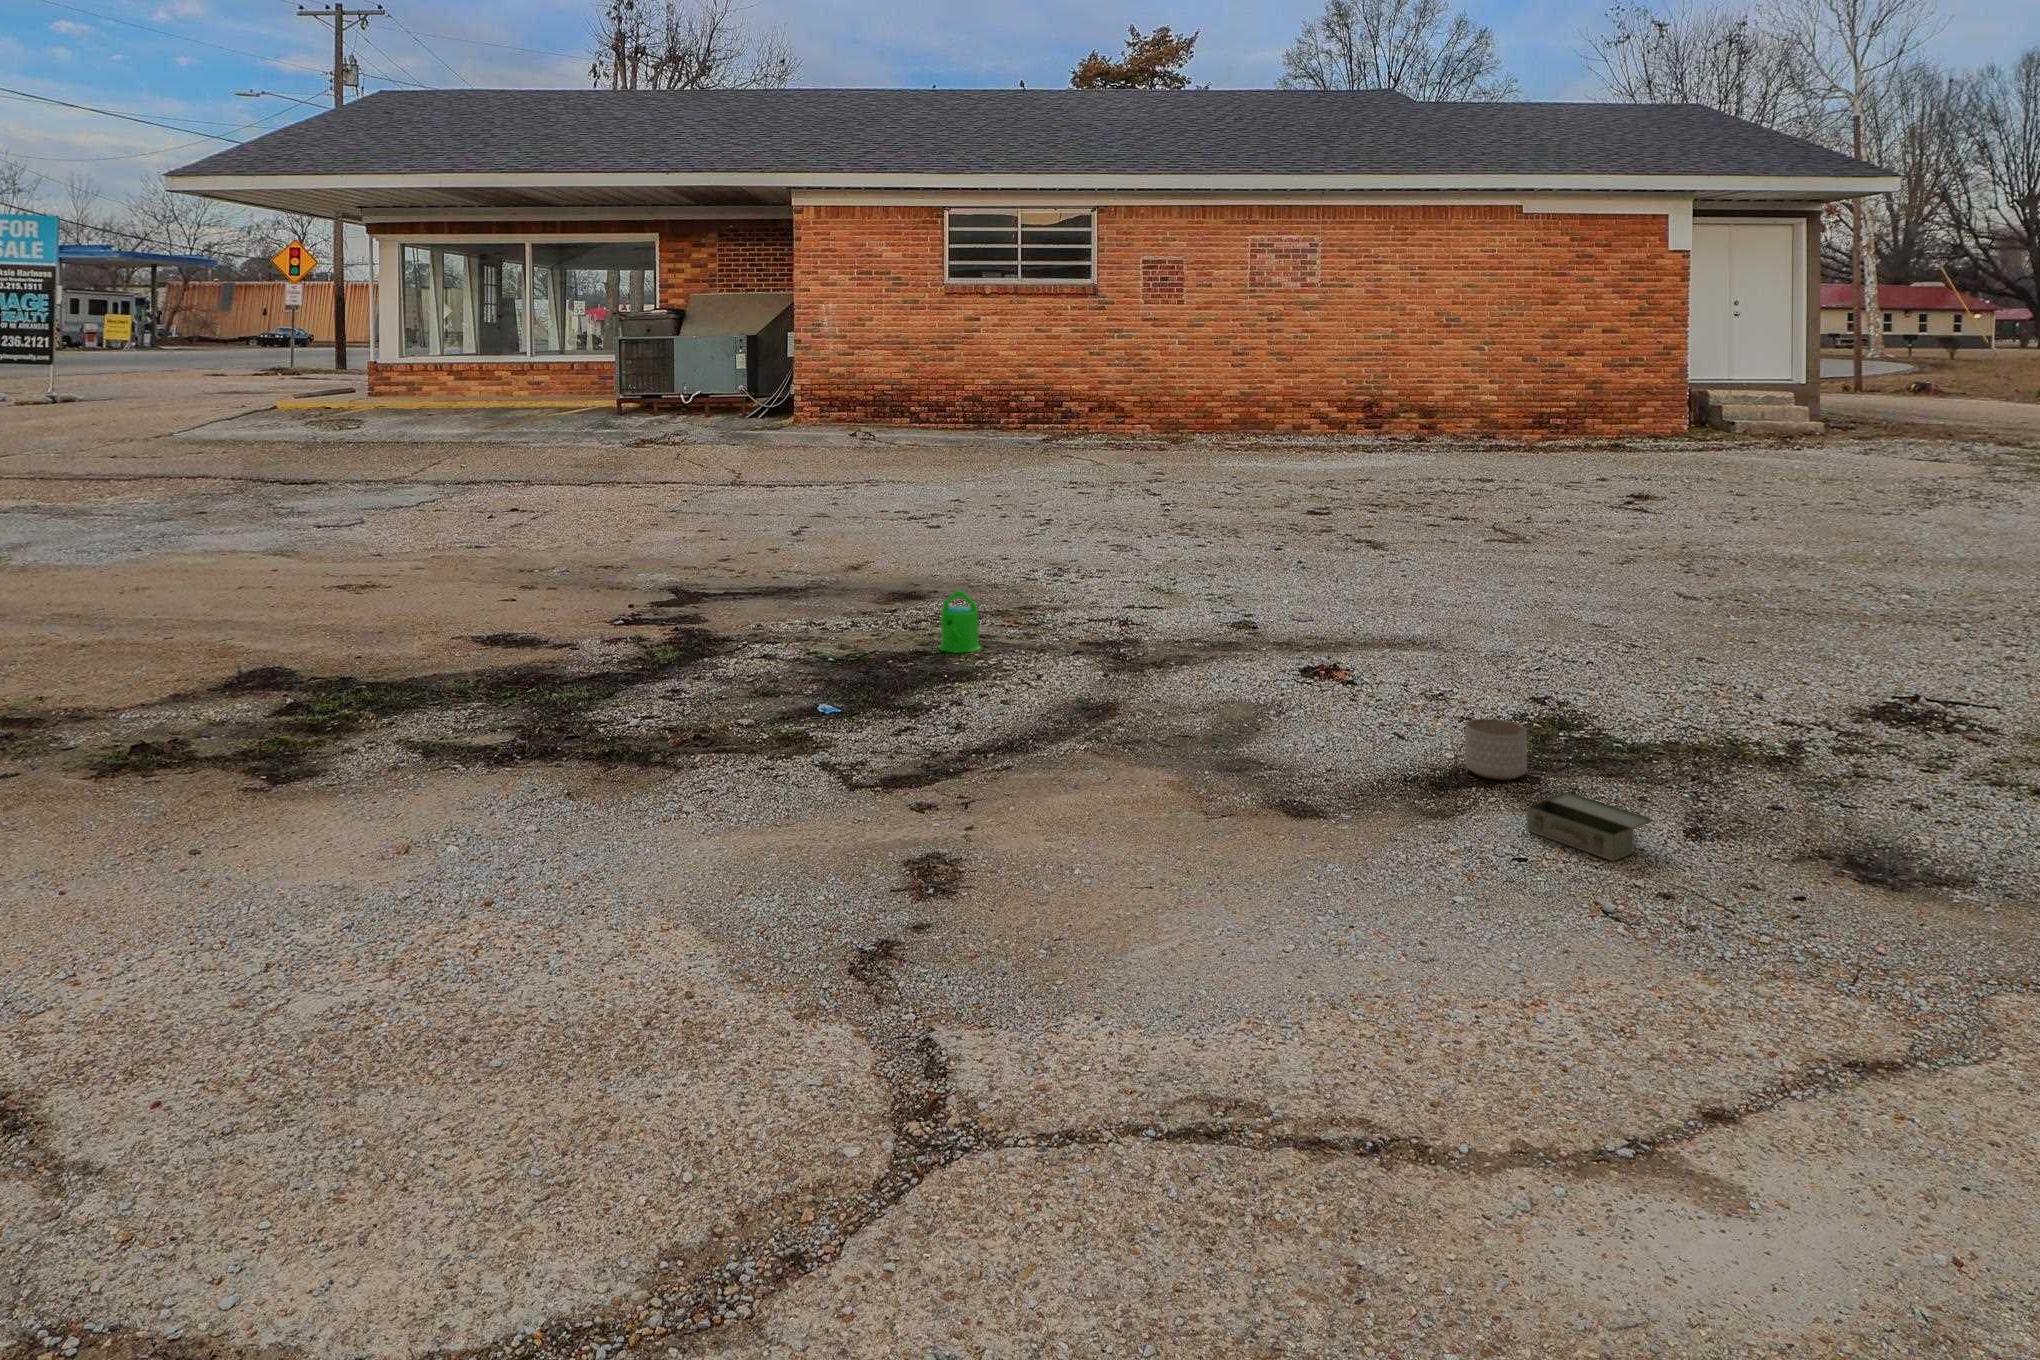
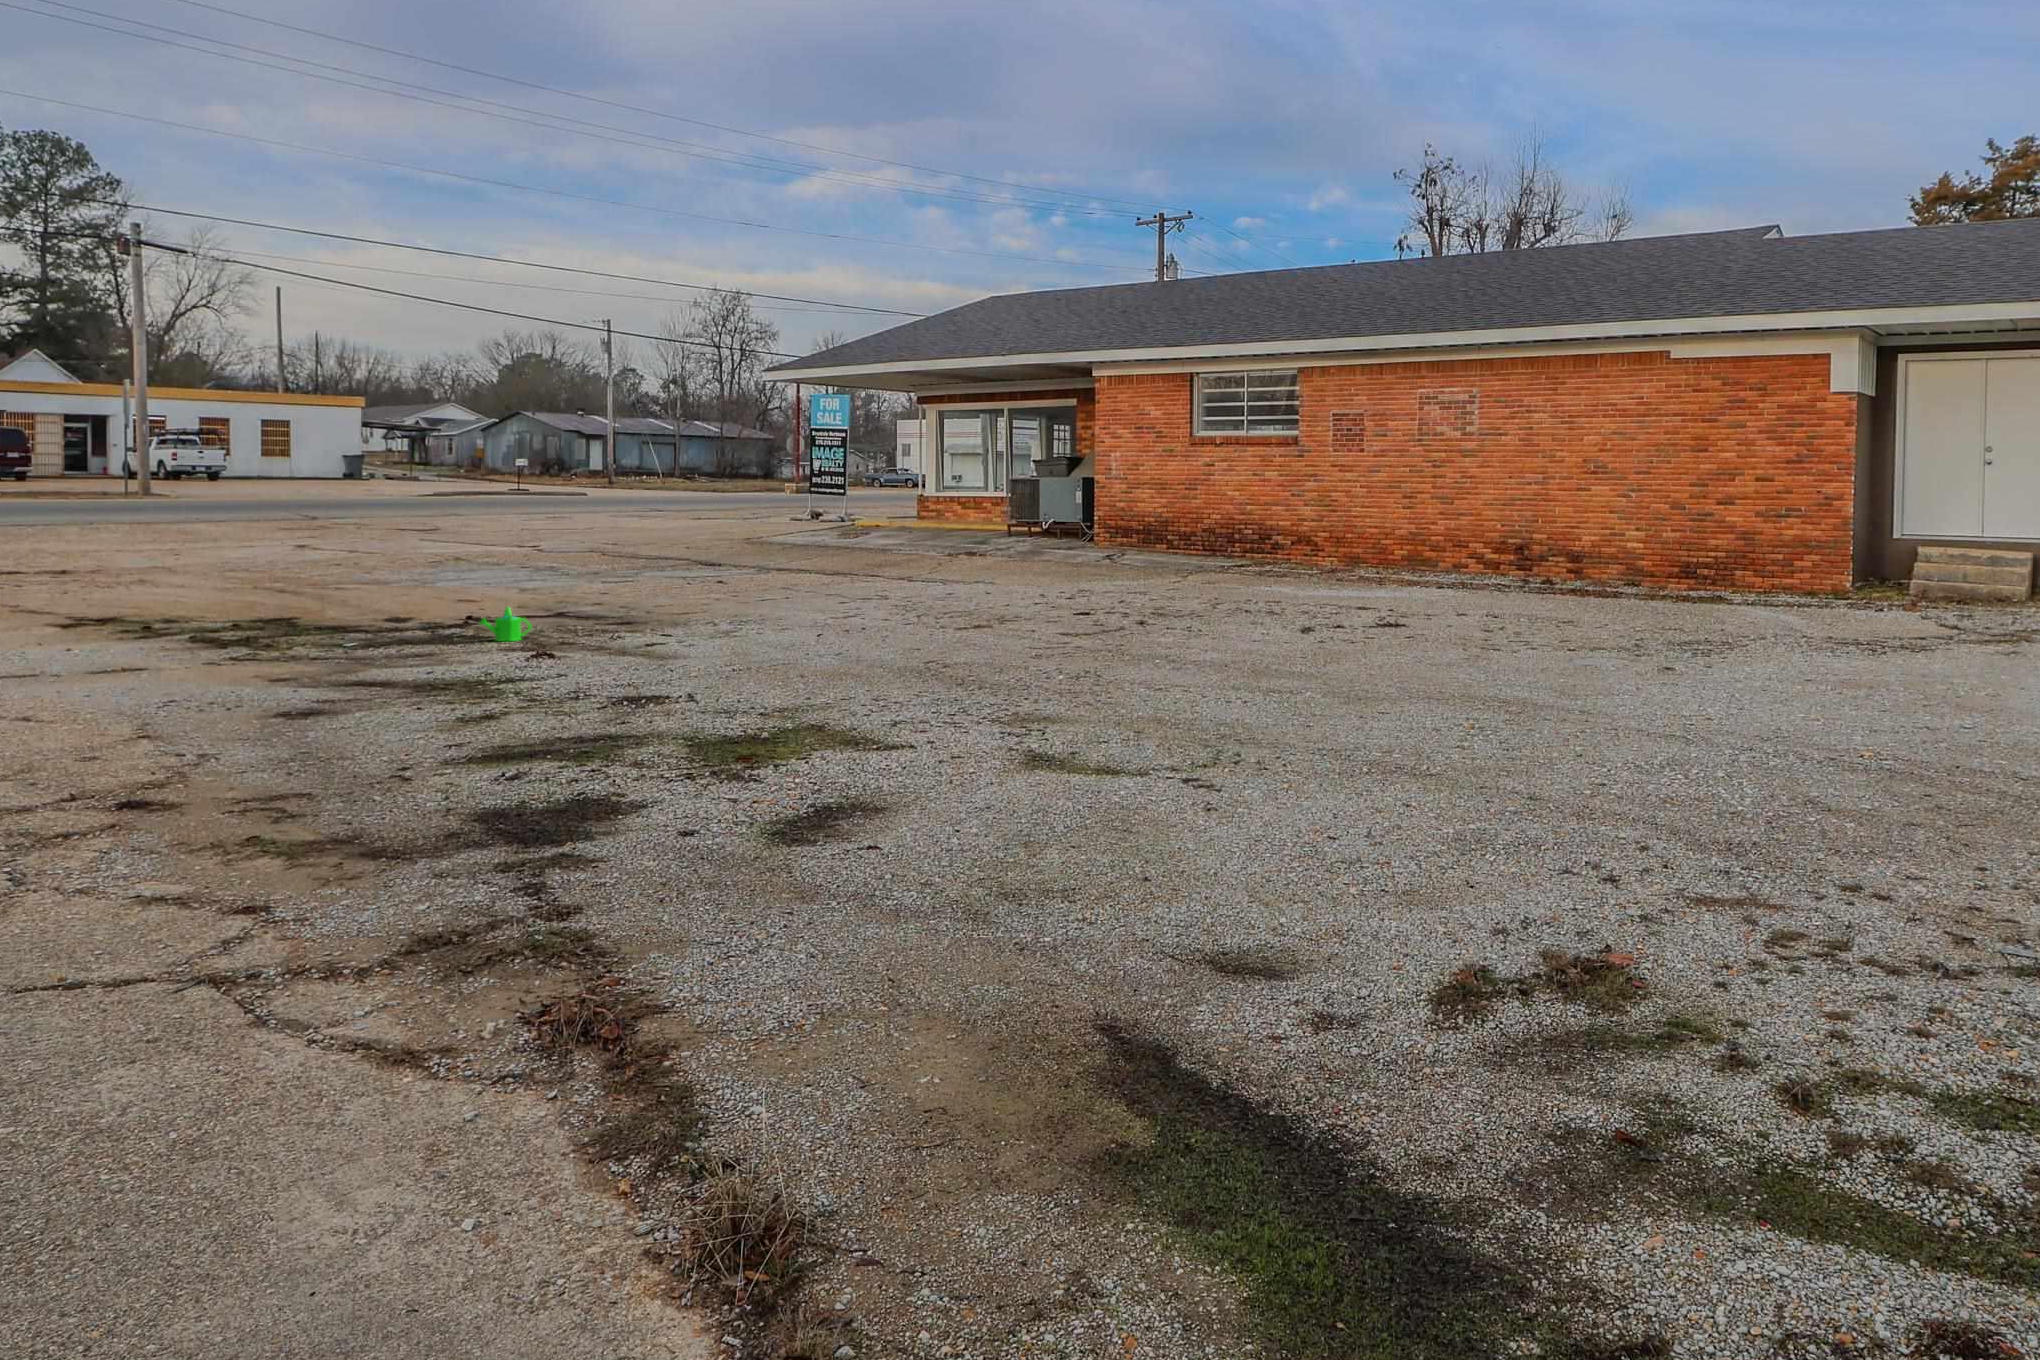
planter: present [1465,718,1527,780] -> none [352,669,393,700]
toolbox: present [1527,792,1652,861] -> none [221,695,298,719]

